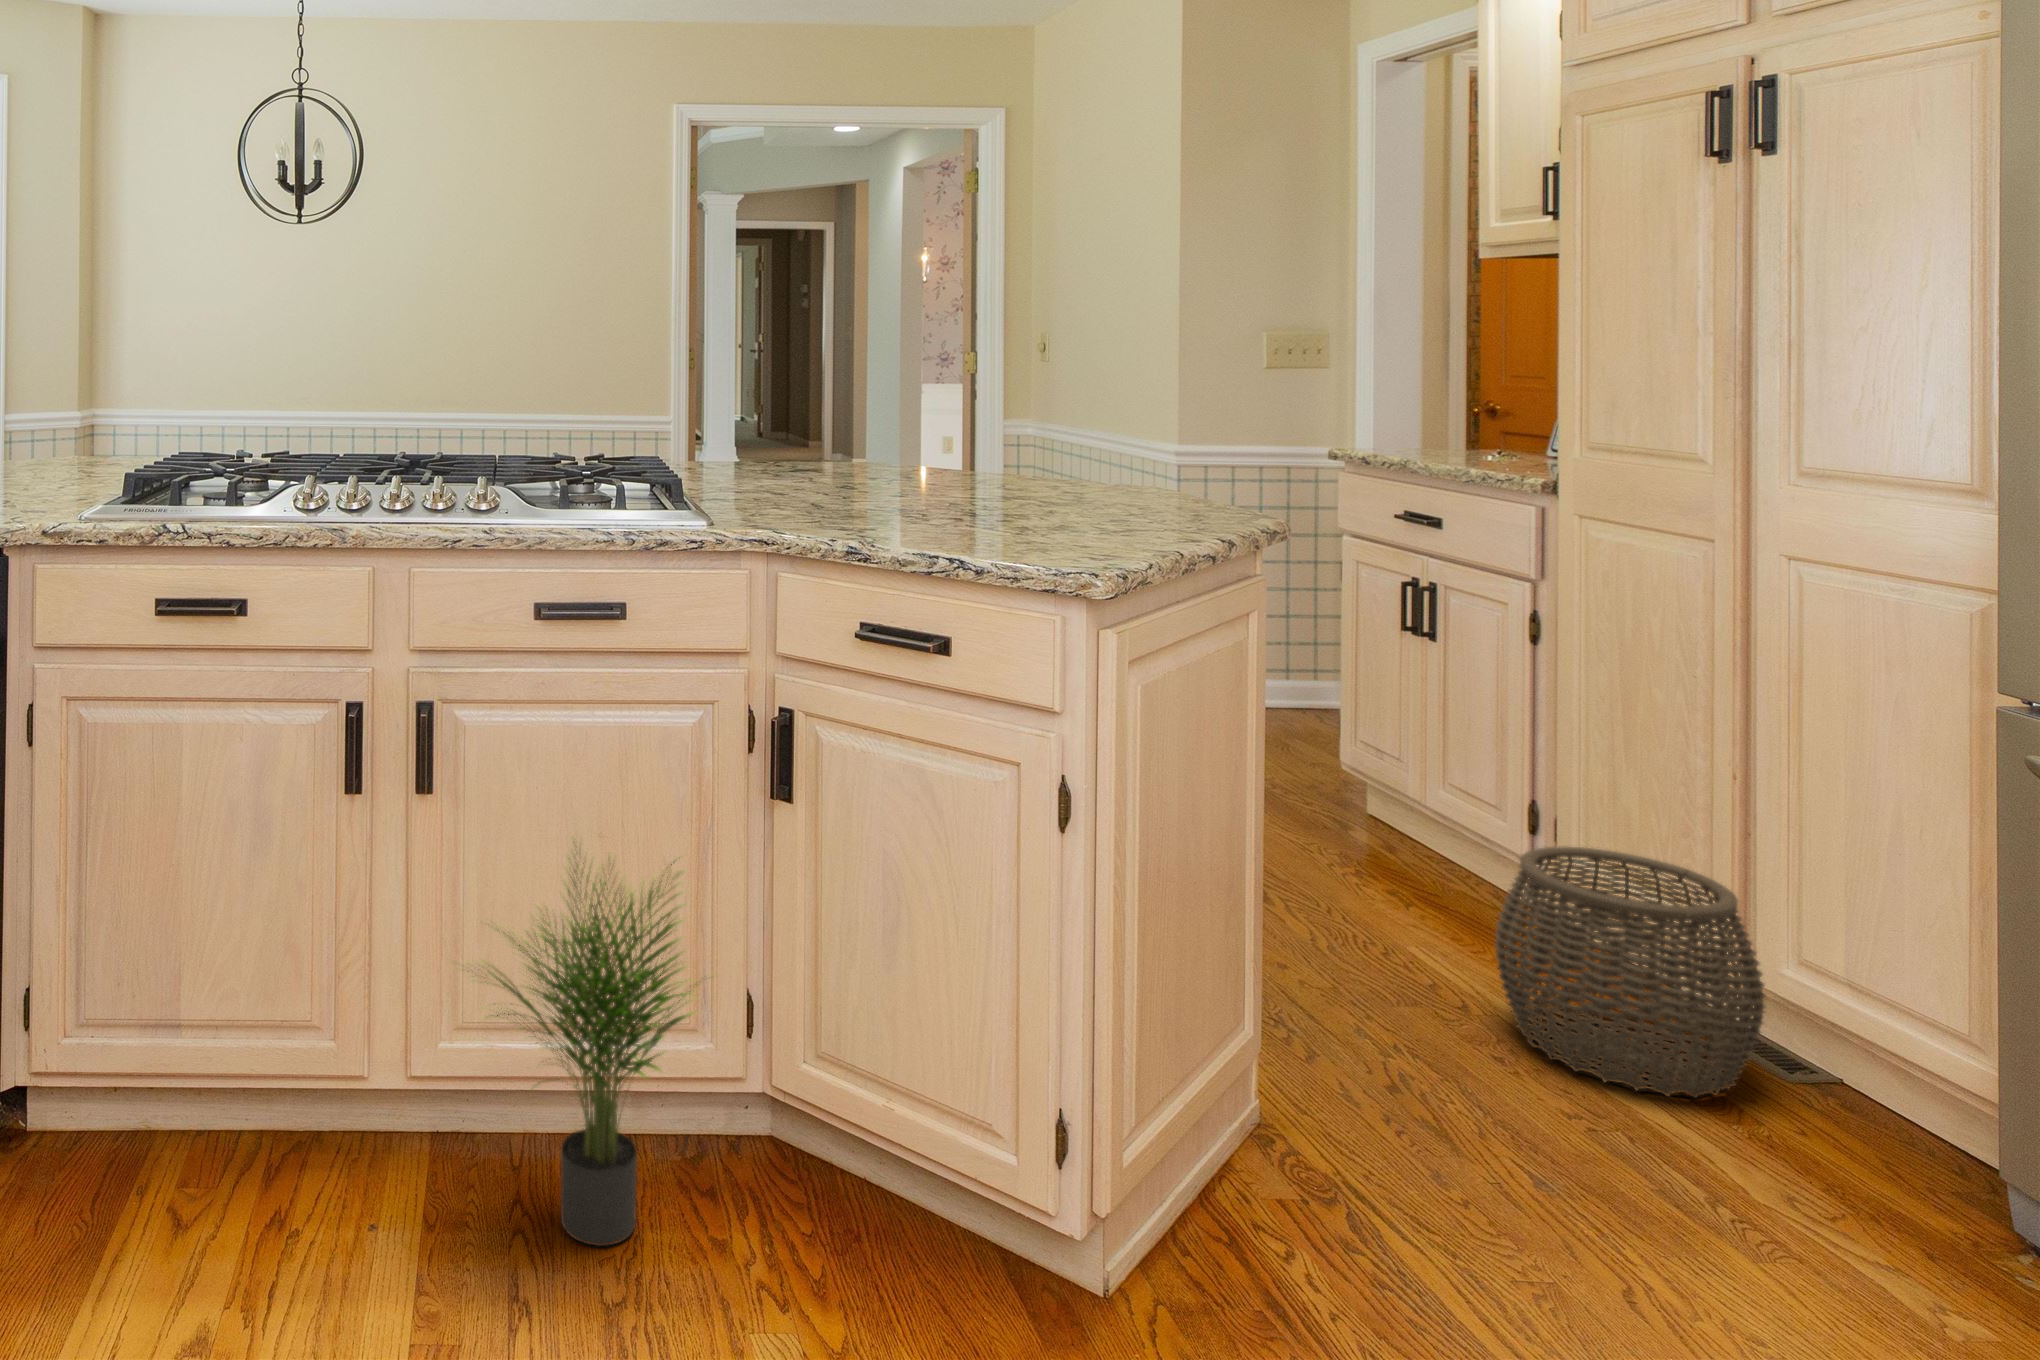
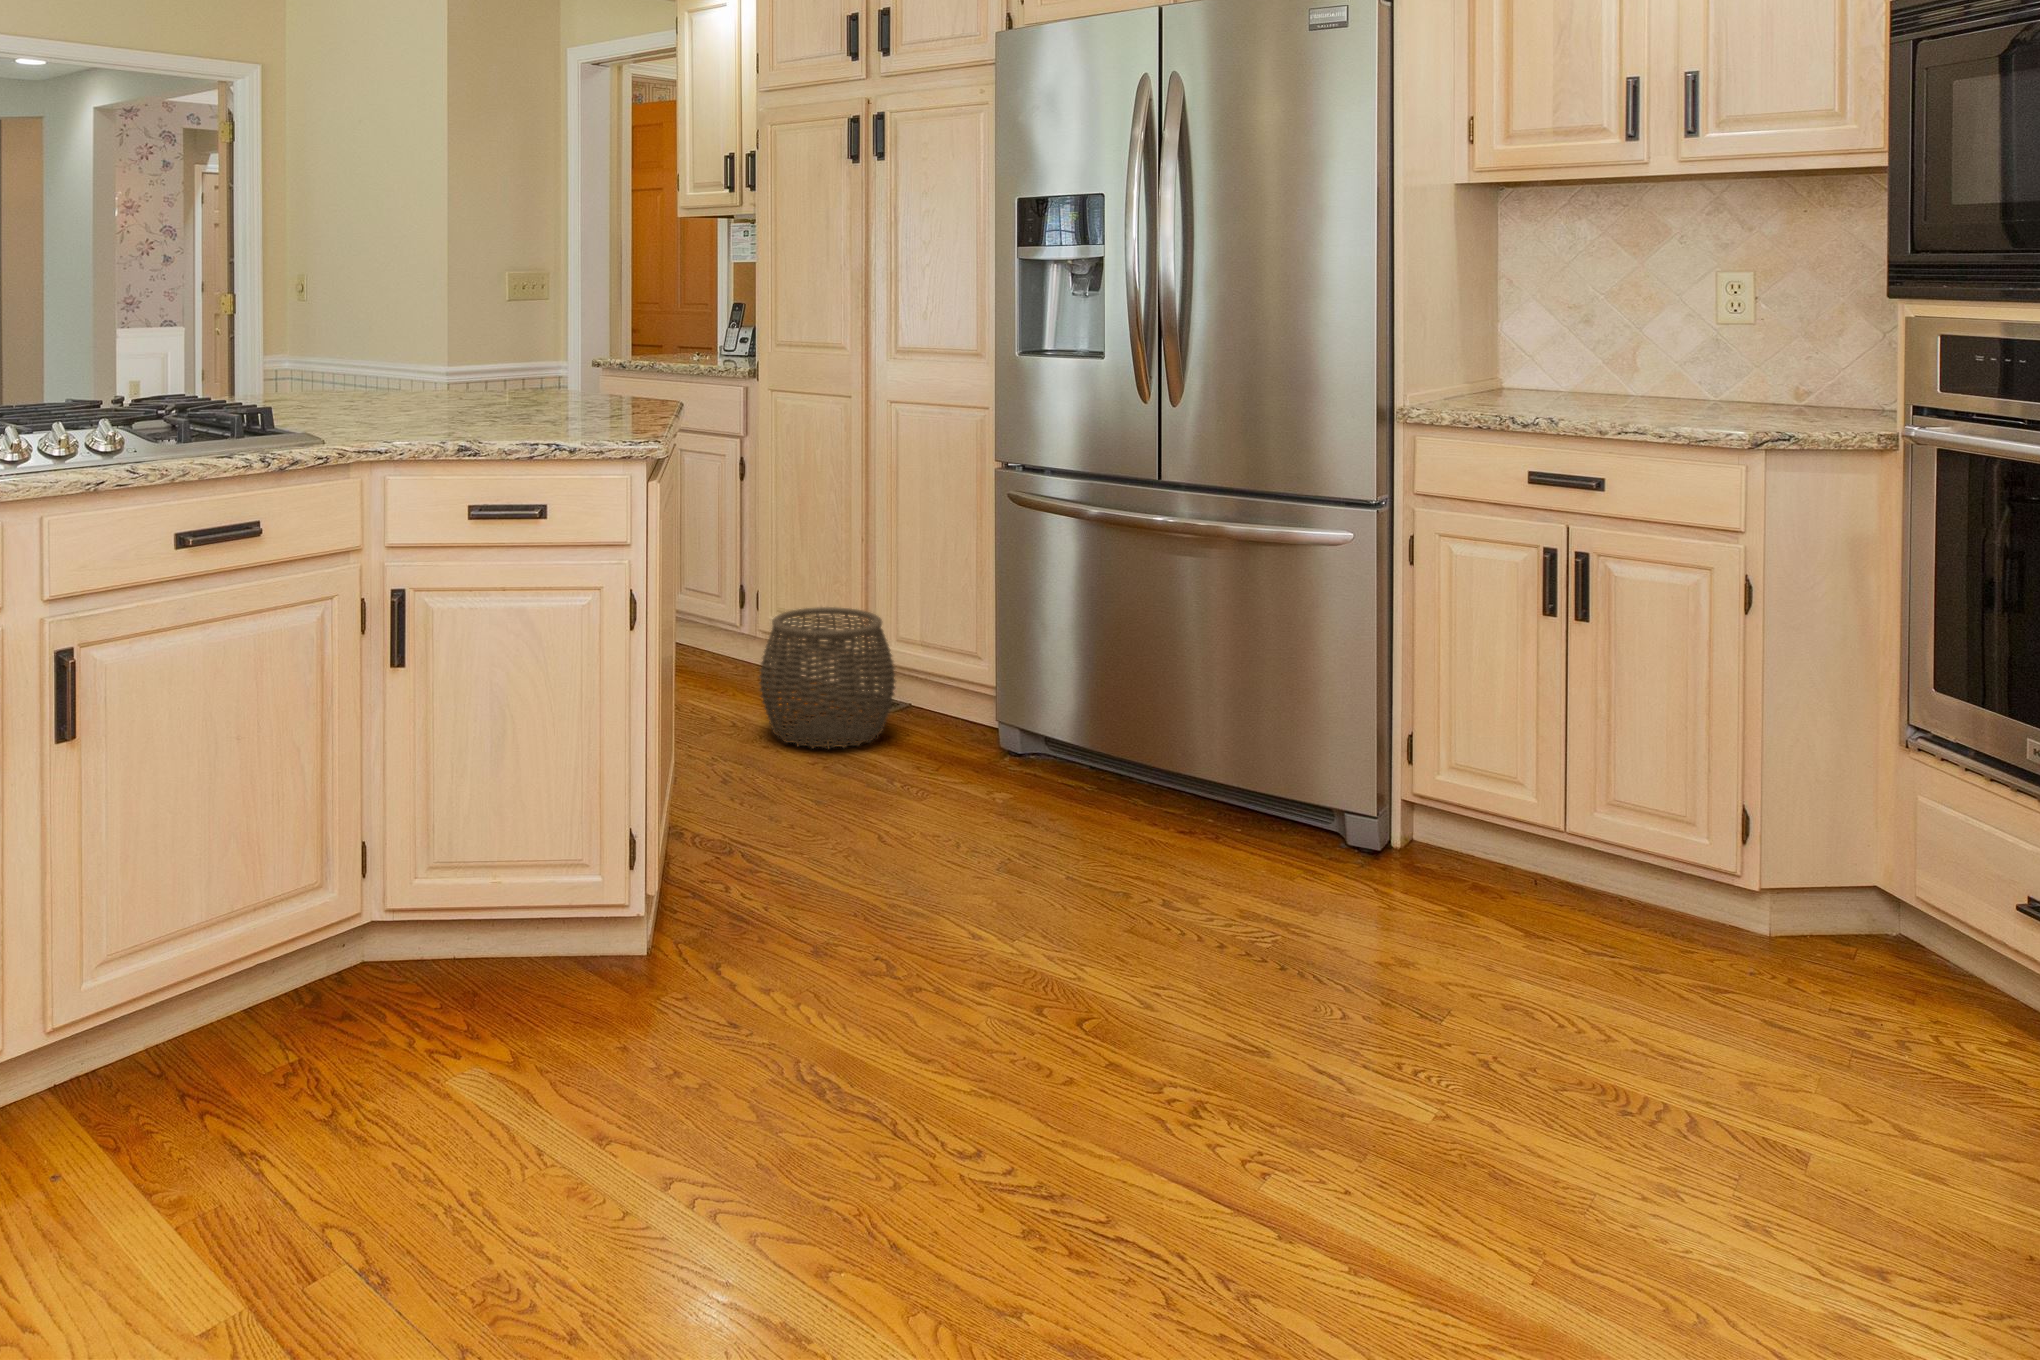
potted plant: present [465,845,698,1246] -> none [135,723,402,1091]

